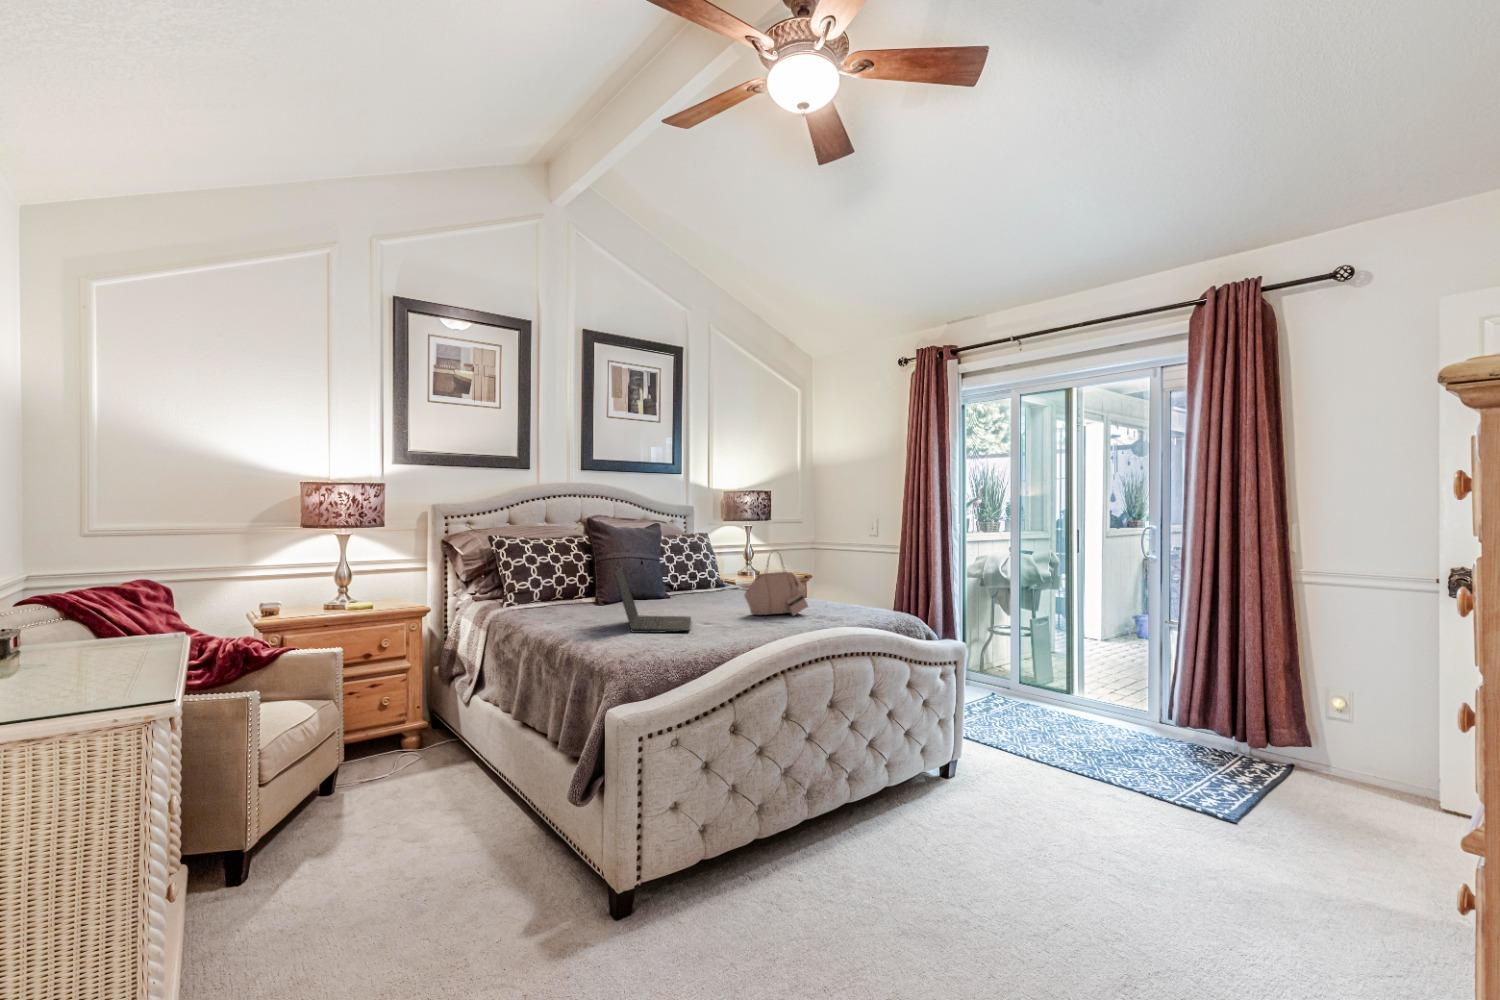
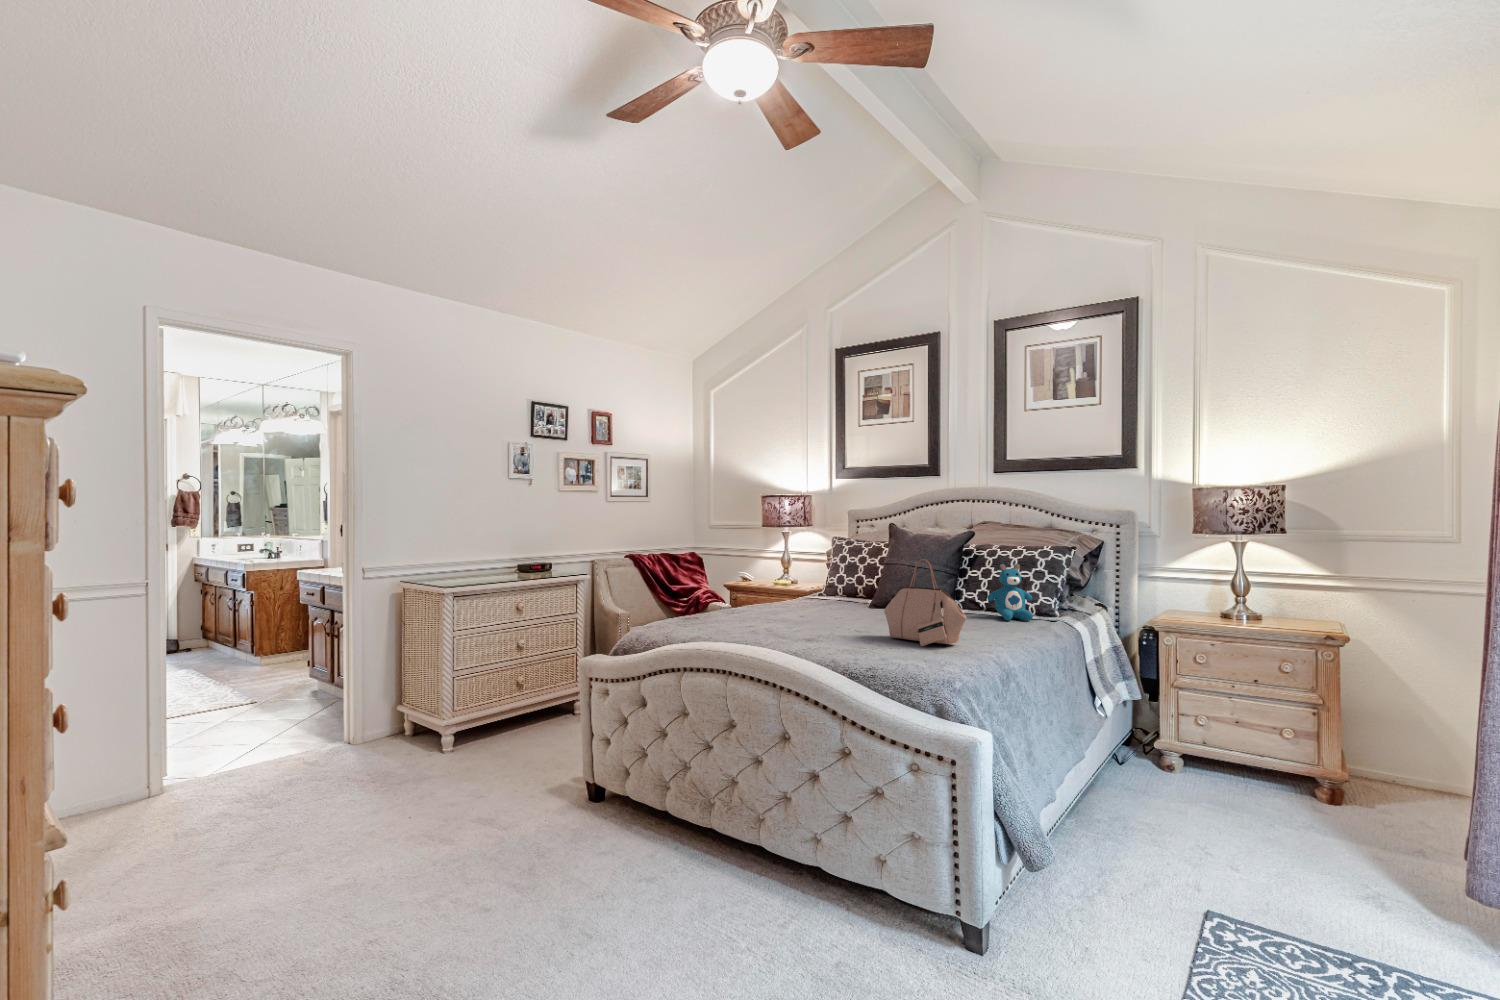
teddy bear: none [691,552,723,597] -> present [987,564,1033,621]
laptop: present [614,567,691,633] -> none [716,563,818,629]

